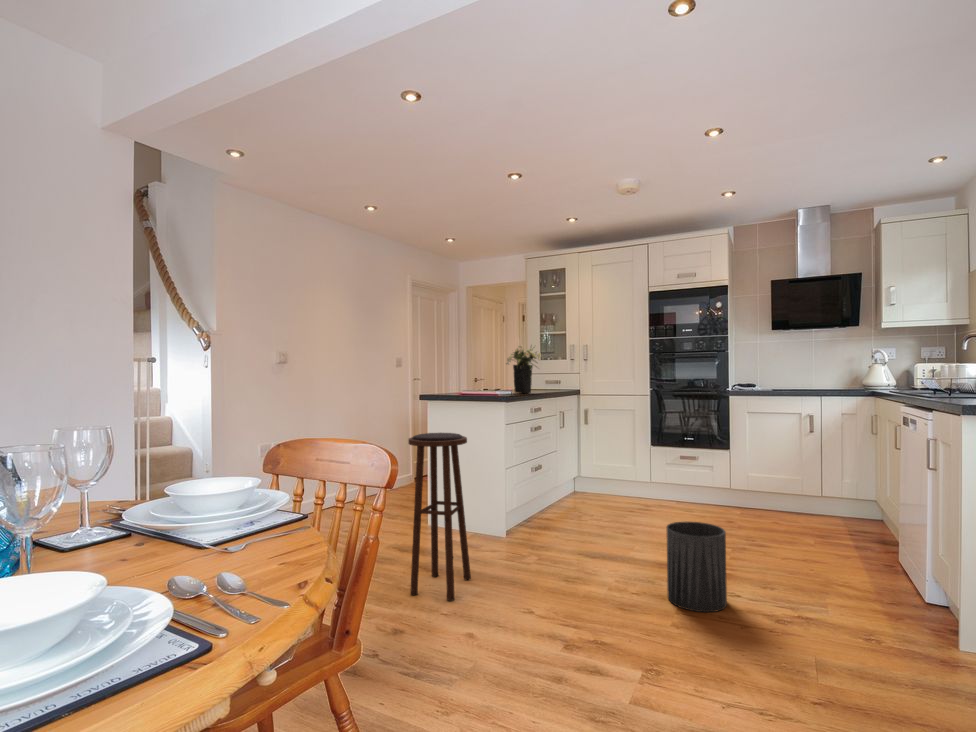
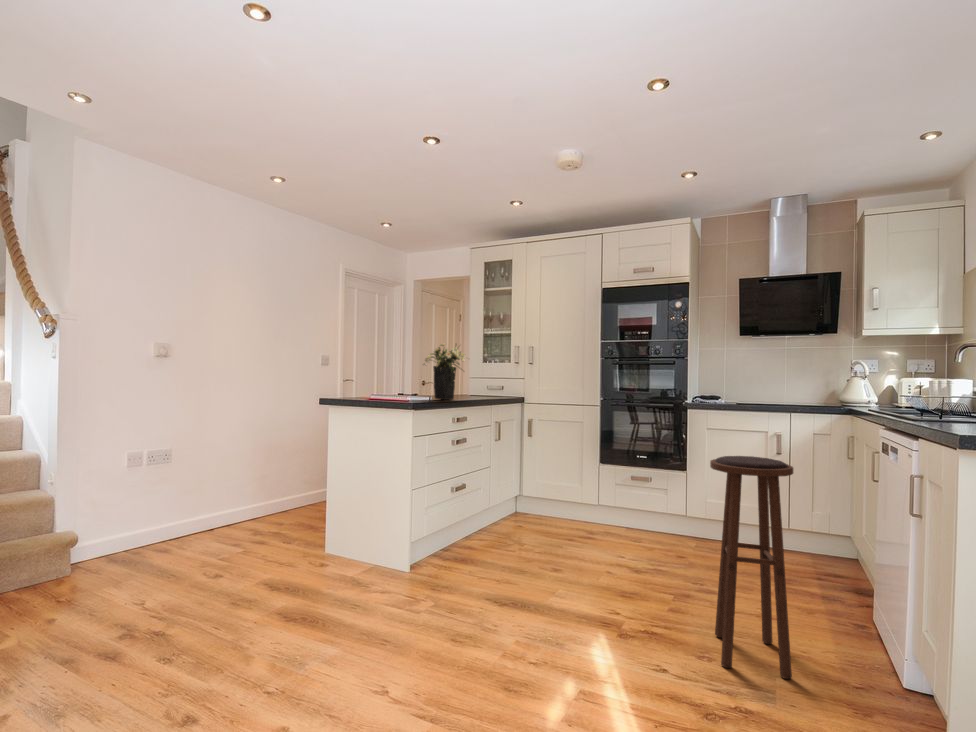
stool: present [408,433,471,601] -> present [710,456,793,679]
trash can: present [666,522,727,612] -> none [573,571,648,697]

